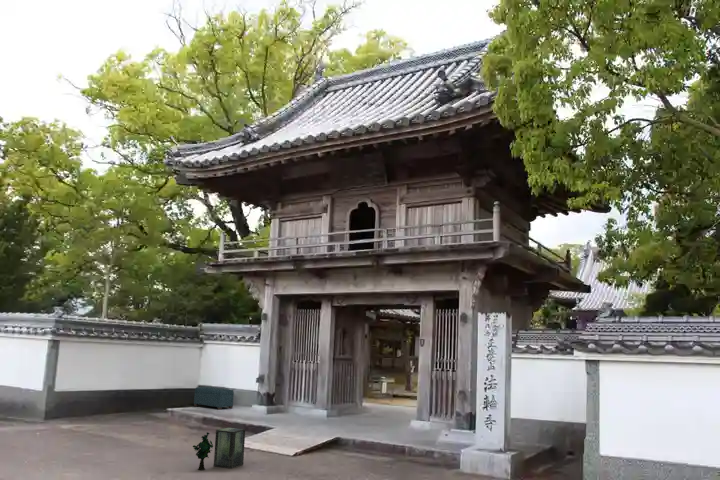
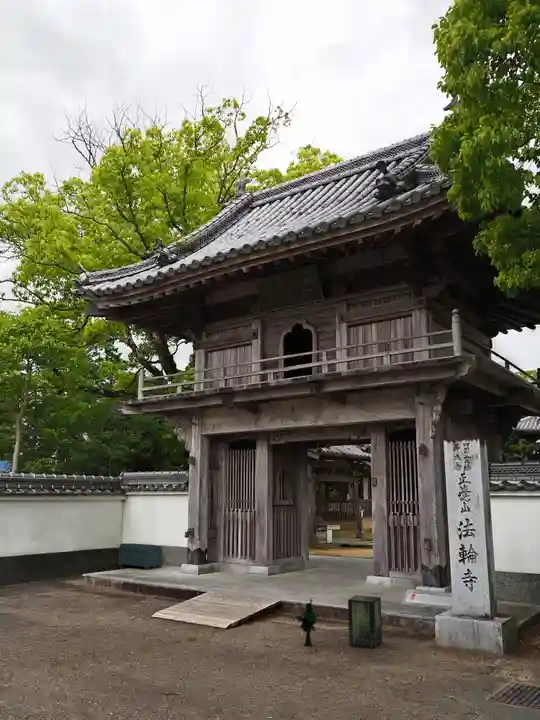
storage box: present [214,427,245,468] -> present [348,595,382,649]
decorative plant: present [193,432,213,470] -> present [296,599,319,646]

